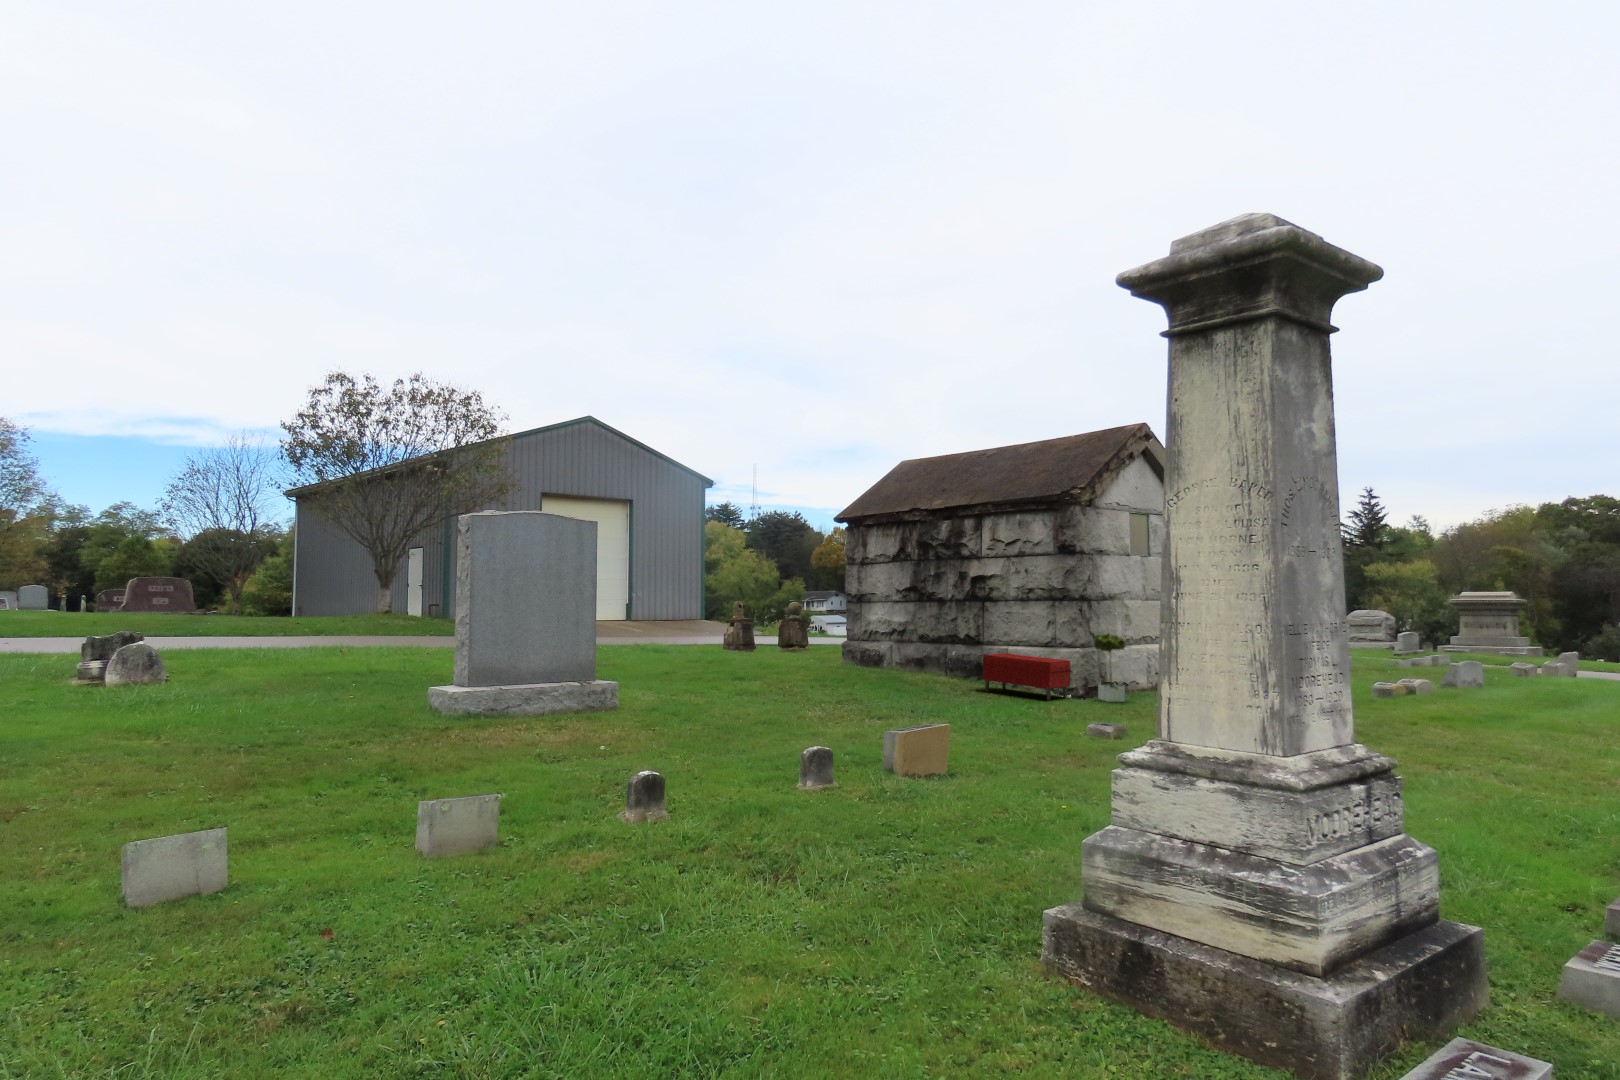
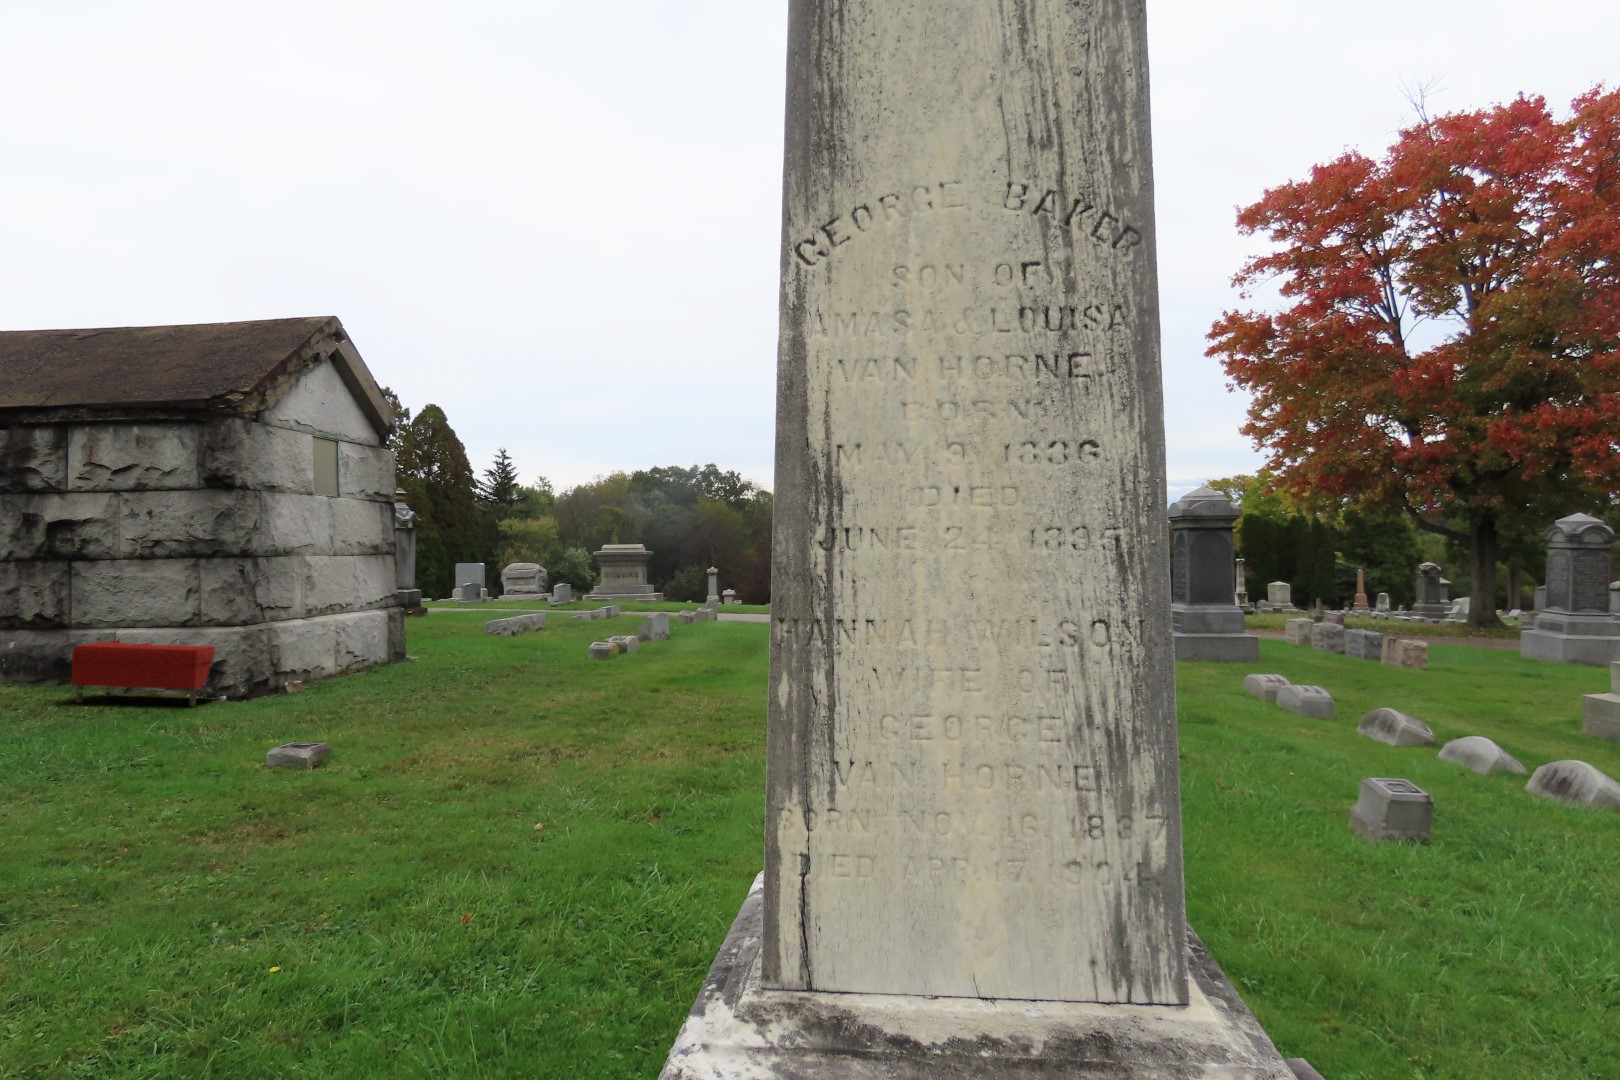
potted tree: present [1094,633,1125,702] -> none [263,601,311,698]

